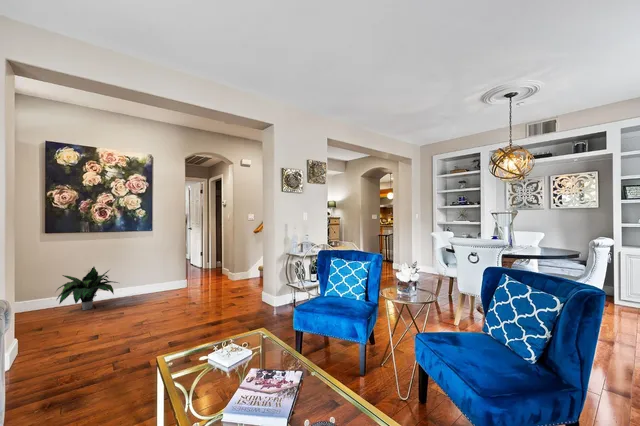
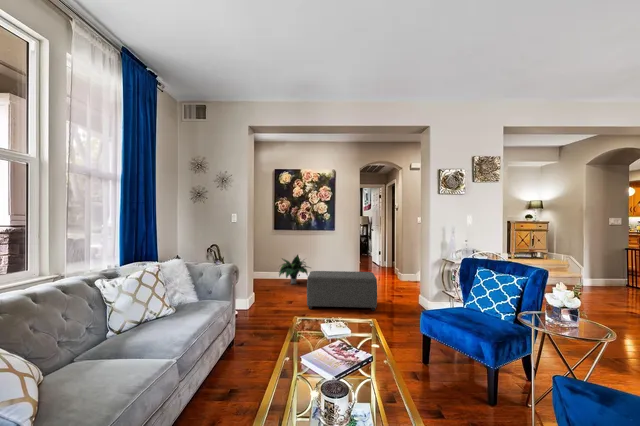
ottoman: none [128,275,228,340] -> present [307,271,377,311]

